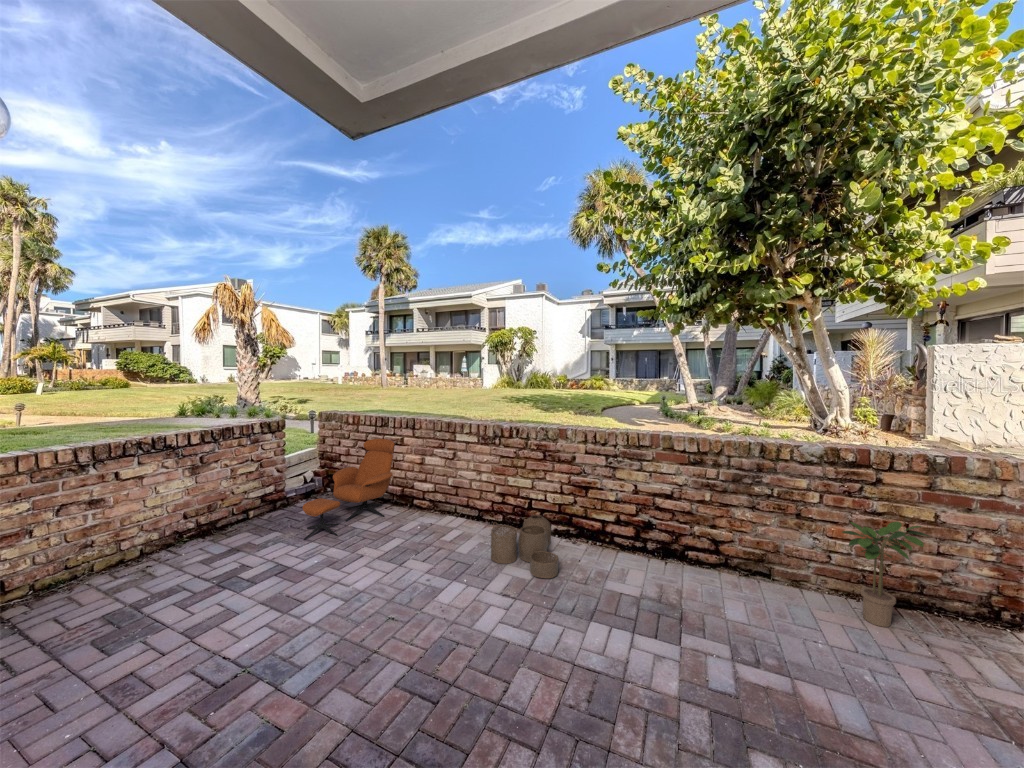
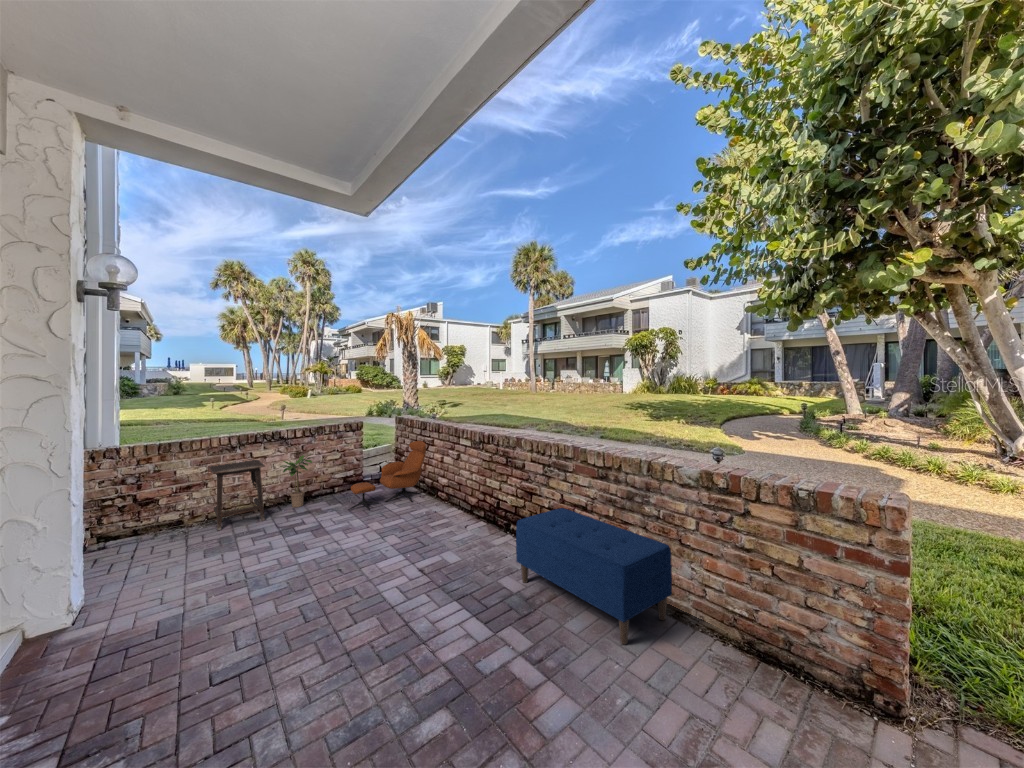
side table: none [35,481,172,614] -> present [209,460,265,530]
bench: none [630,498,816,626] -> present [516,508,672,644]
woven basket: present [491,515,558,578] -> none [442,511,507,562]
potted plant: present [842,521,928,627] -> present [280,455,313,507]

